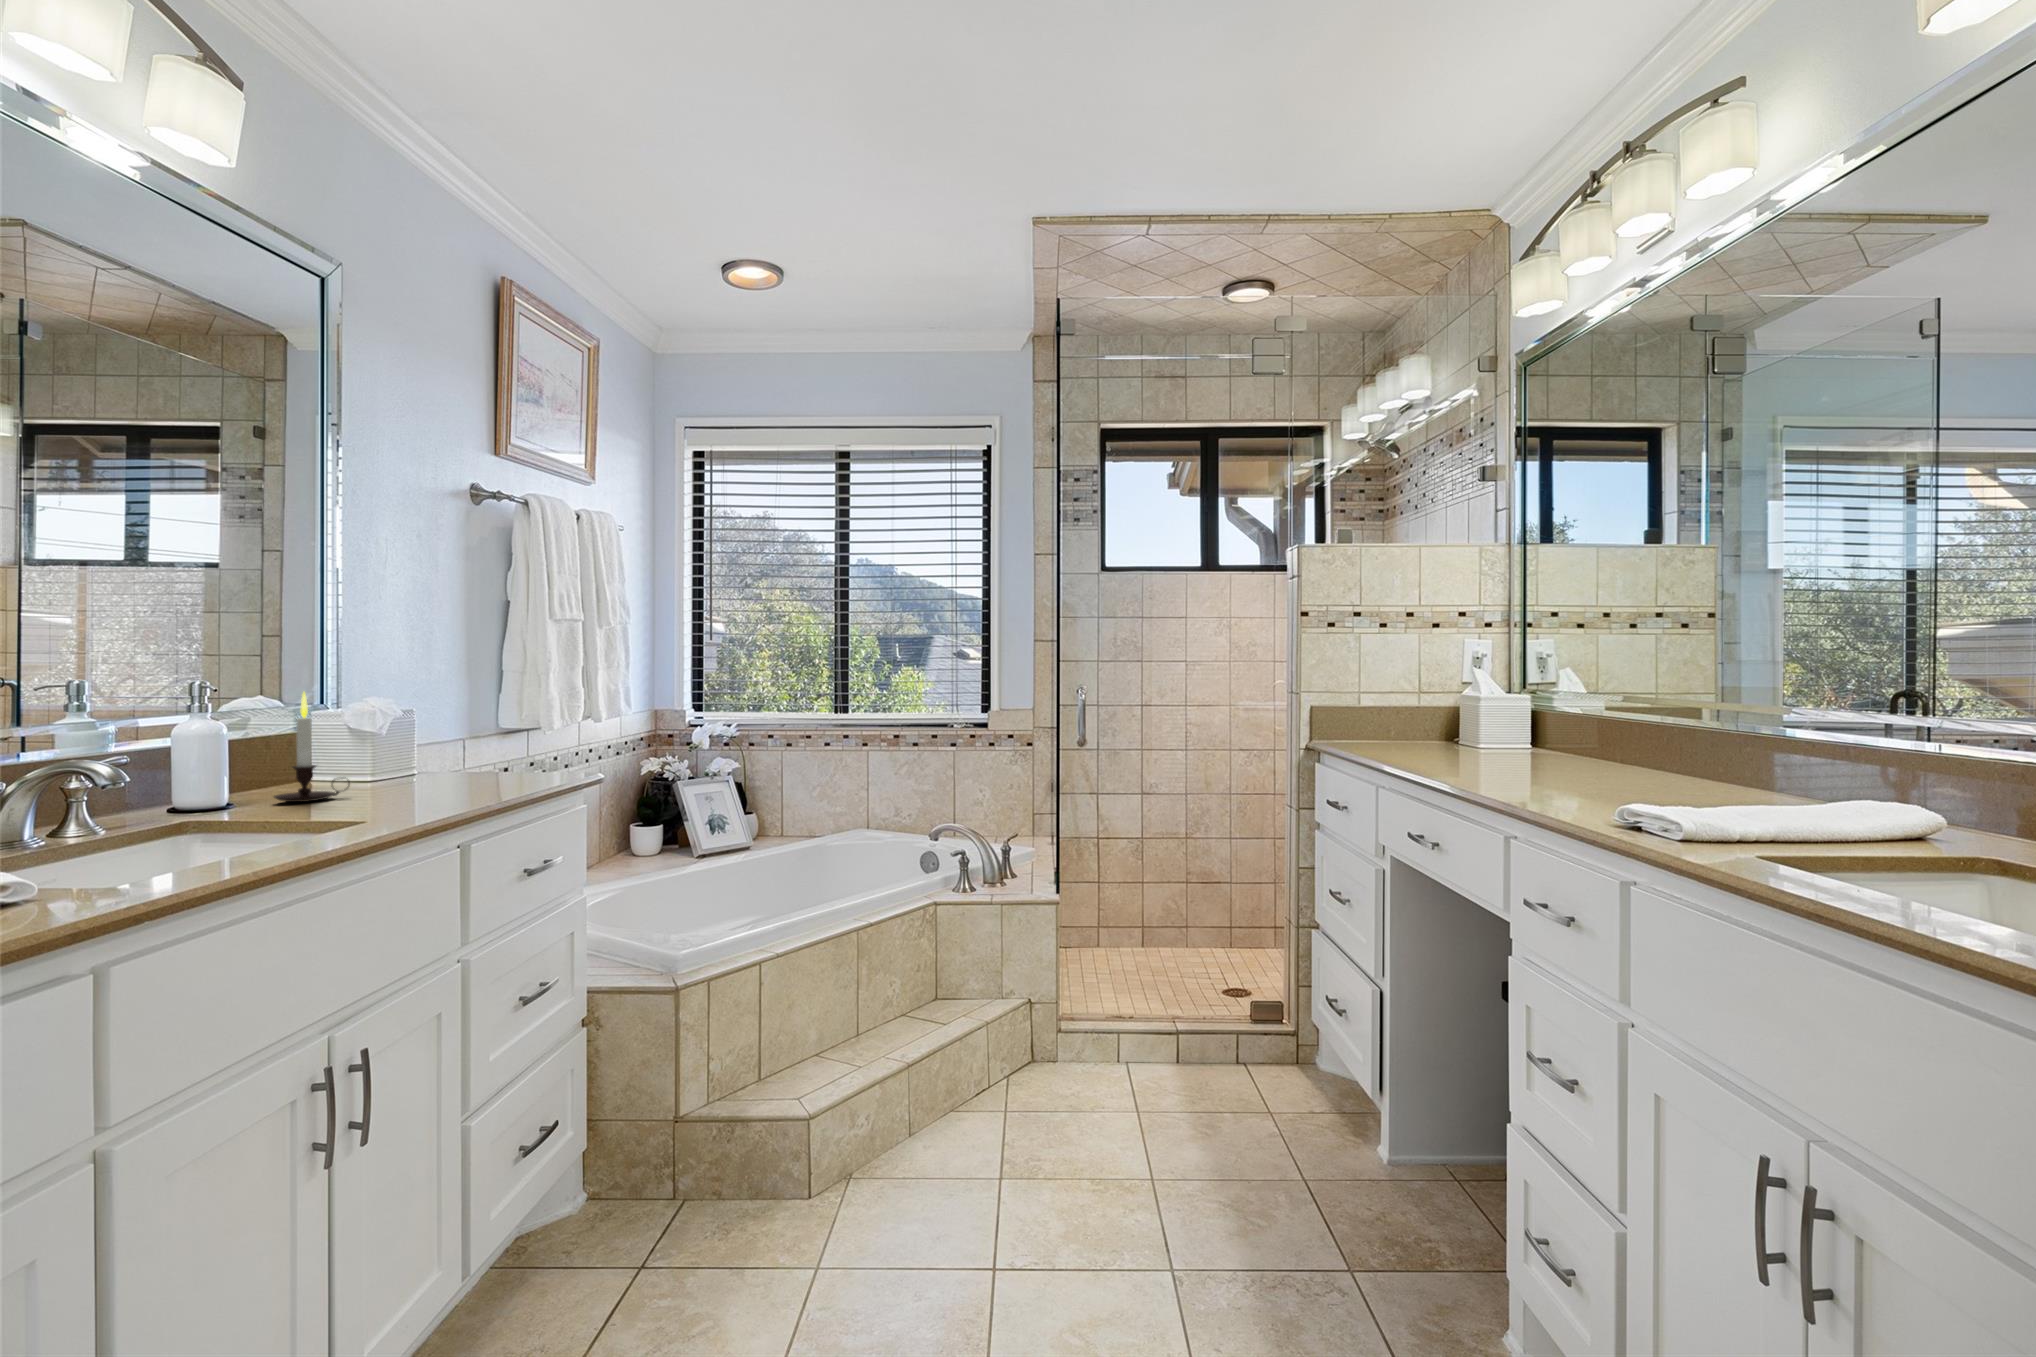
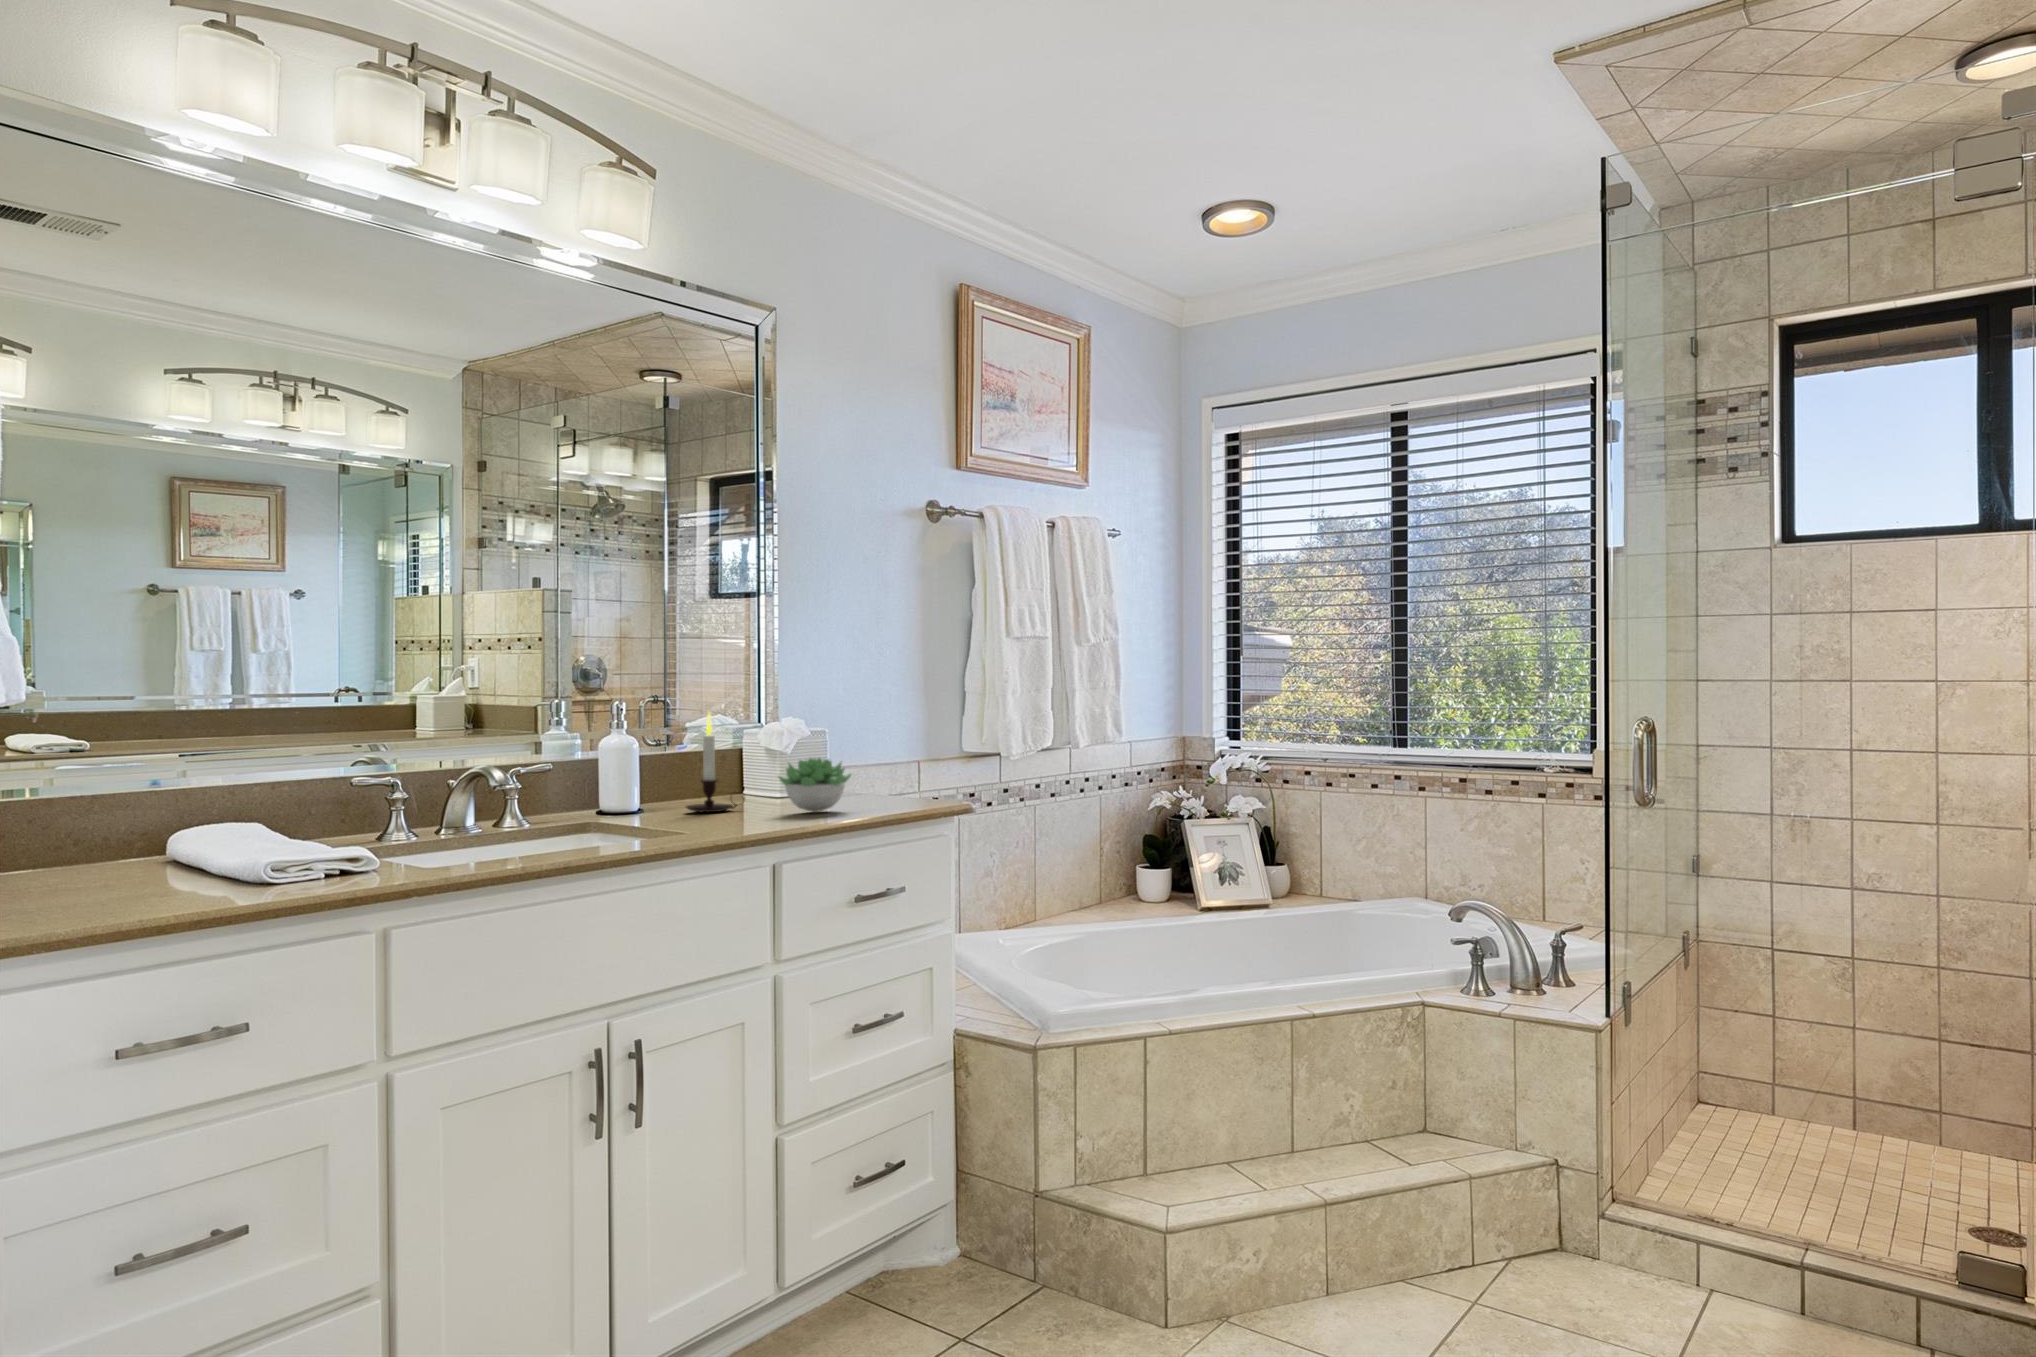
succulent plant: none [415,737,498,792] -> present [778,758,851,812]

